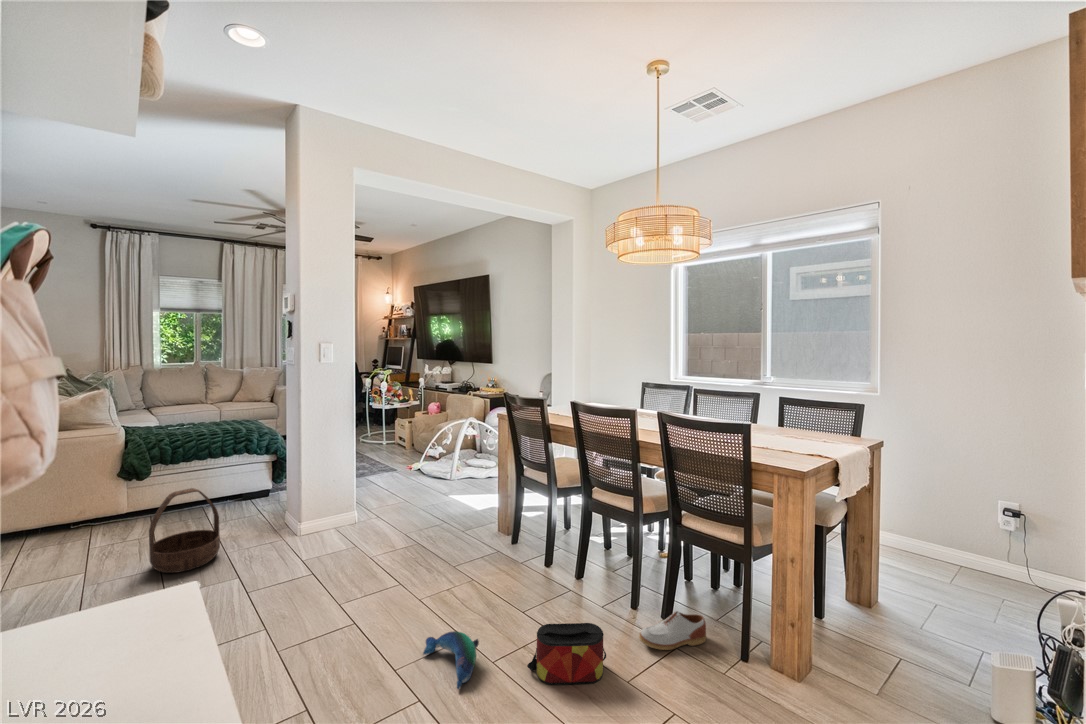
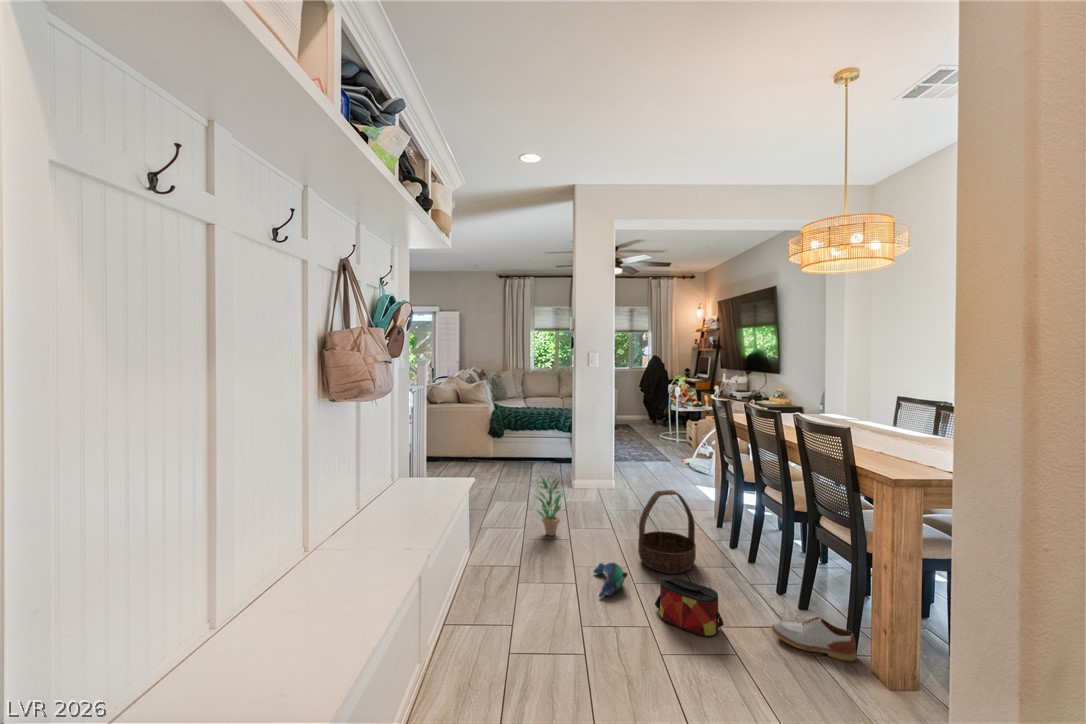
basket: present [149,488,220,573] -> present [638,490,696,574]
potted plant: none [291,532,343,621] -> present [537,477,563,536]

